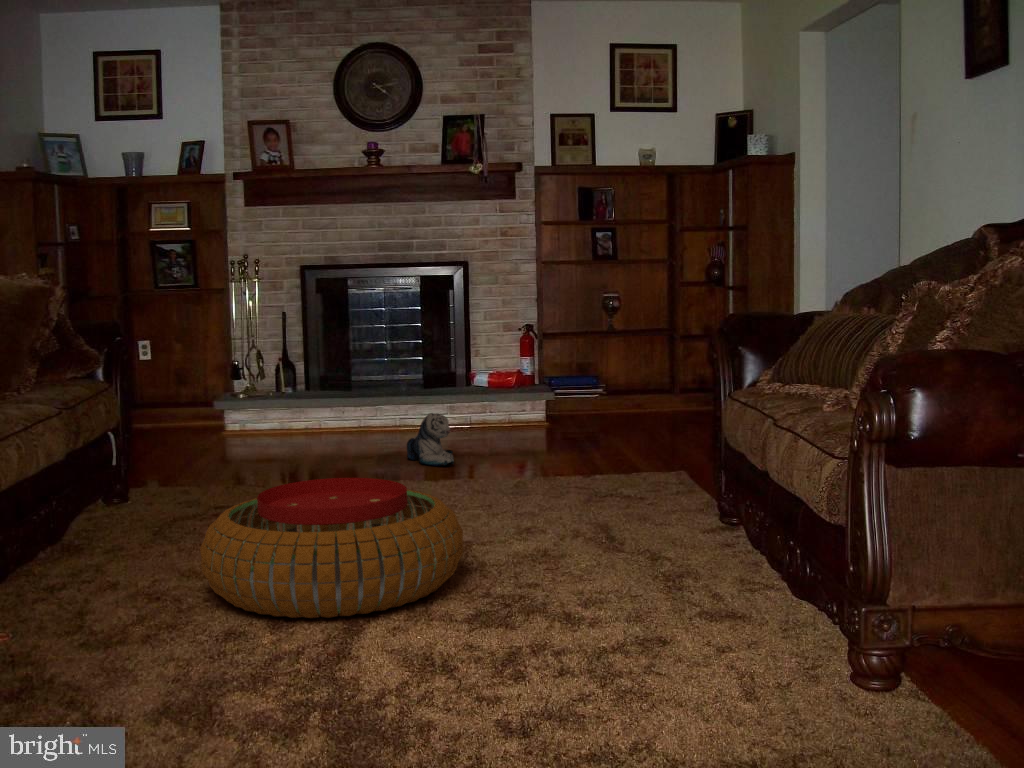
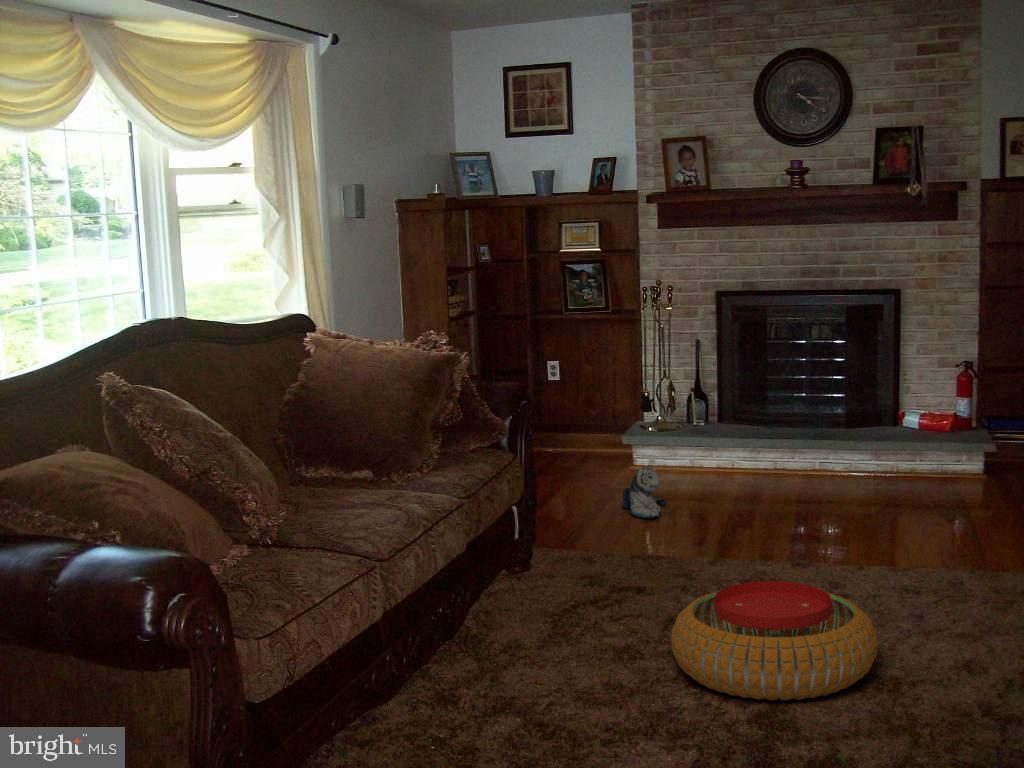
plush toy: present [407,413,454,466] -> present [622,467,666,519]

